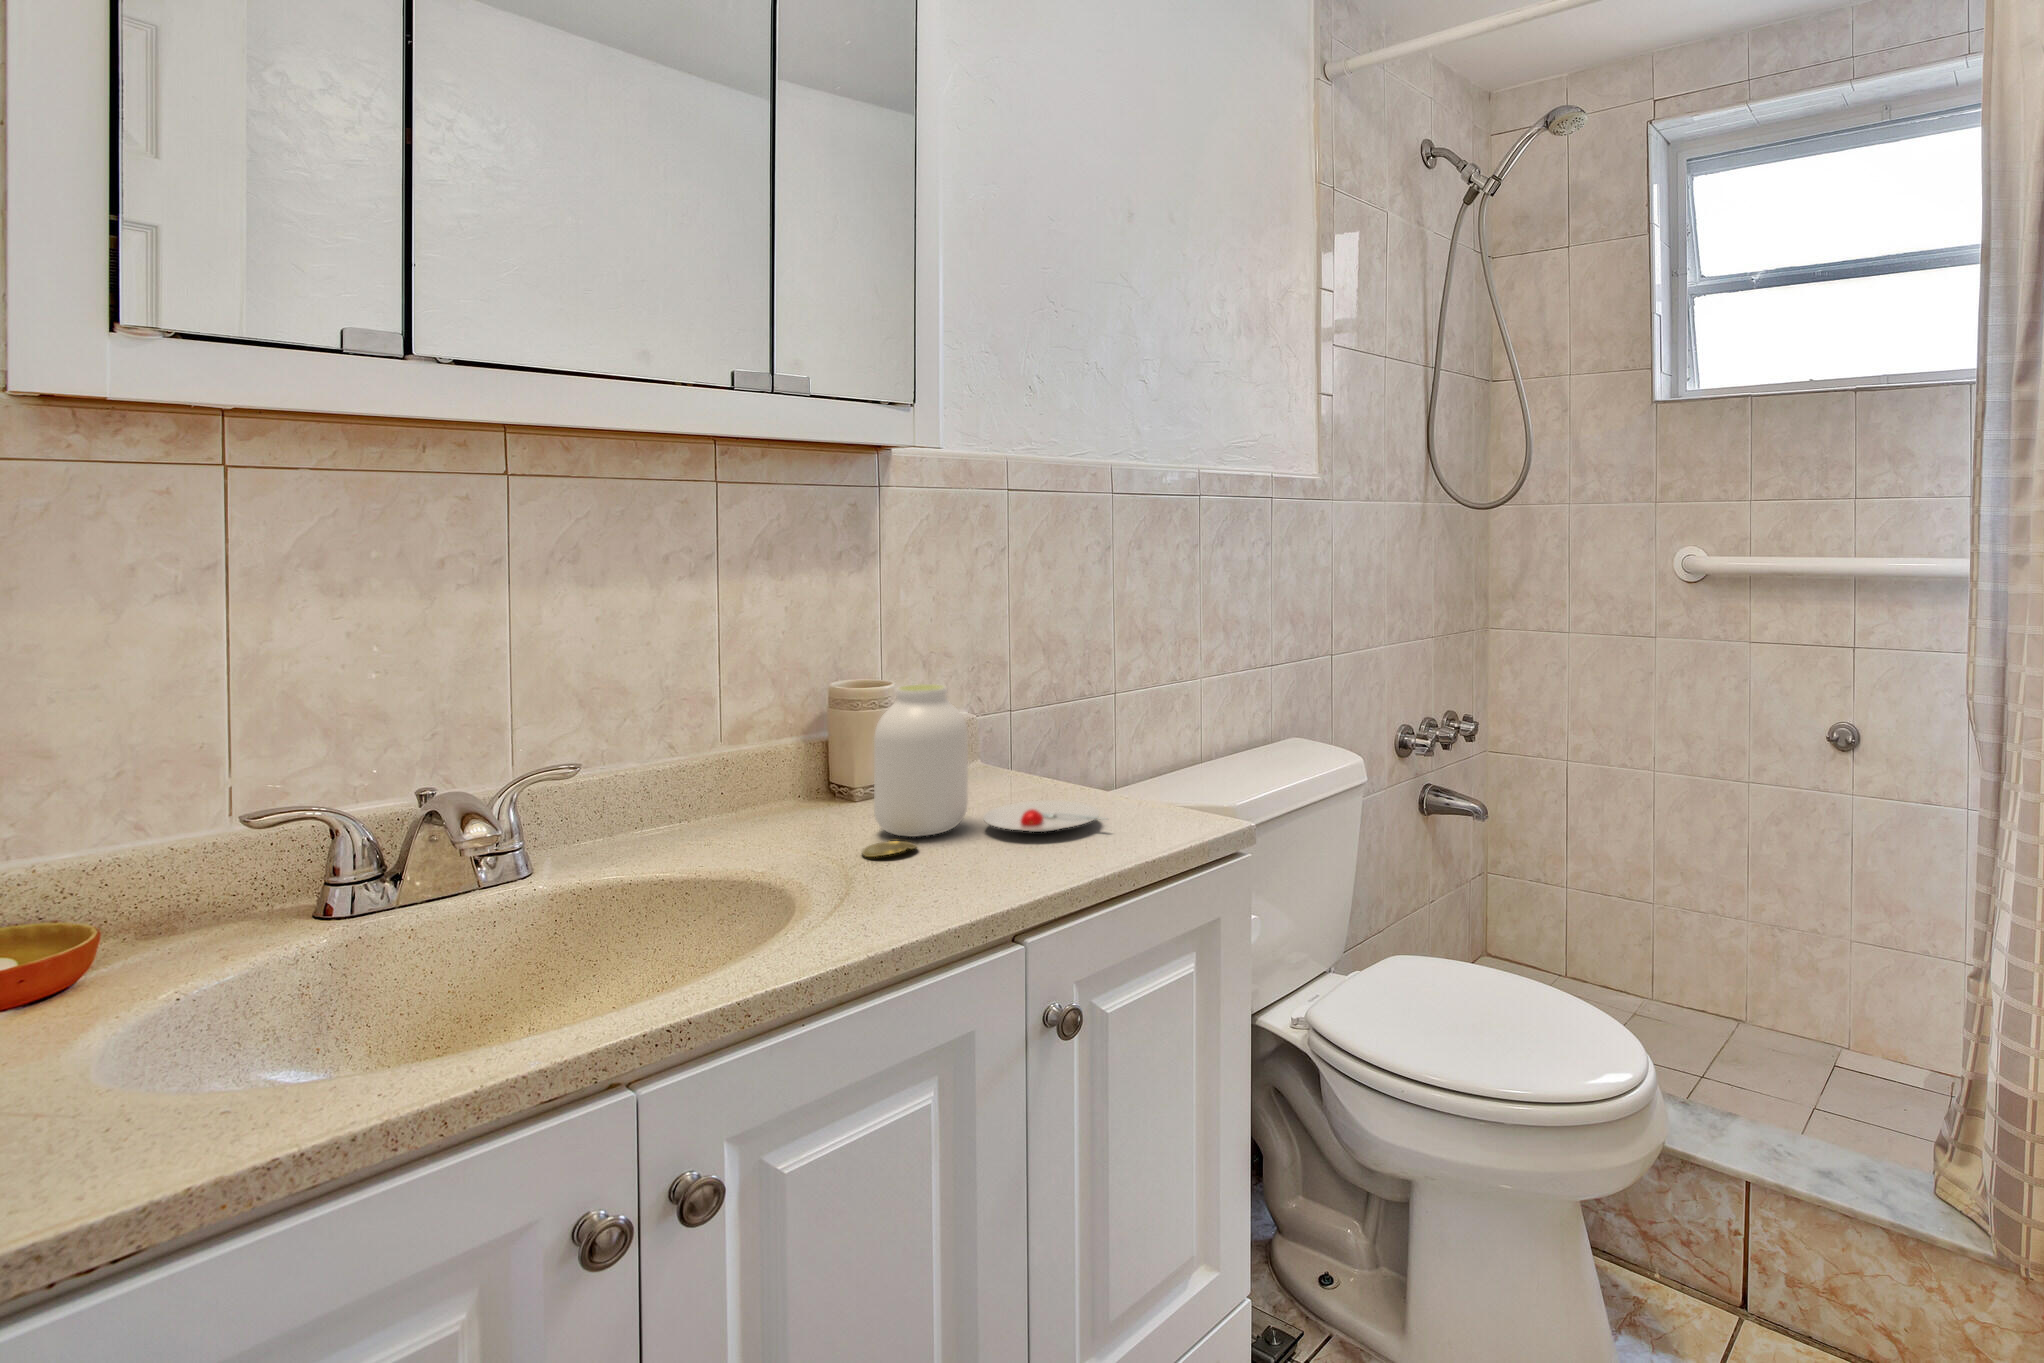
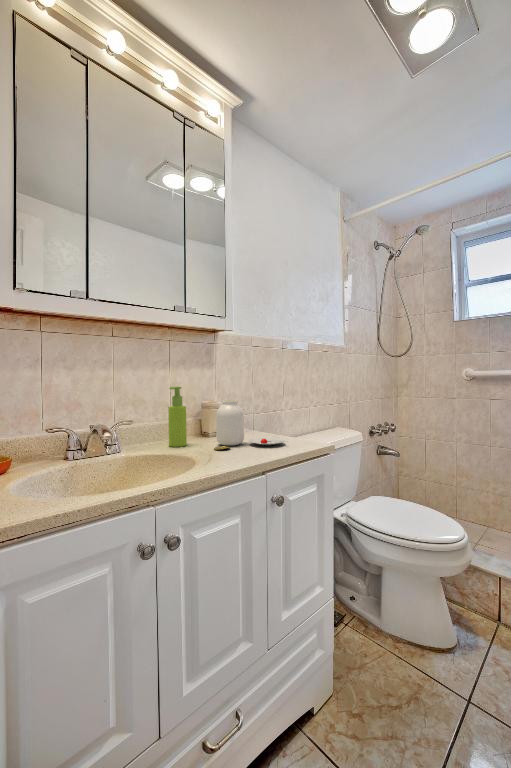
soap dispenser: none [707,644,770,847] -> present [168,387,187,447]

